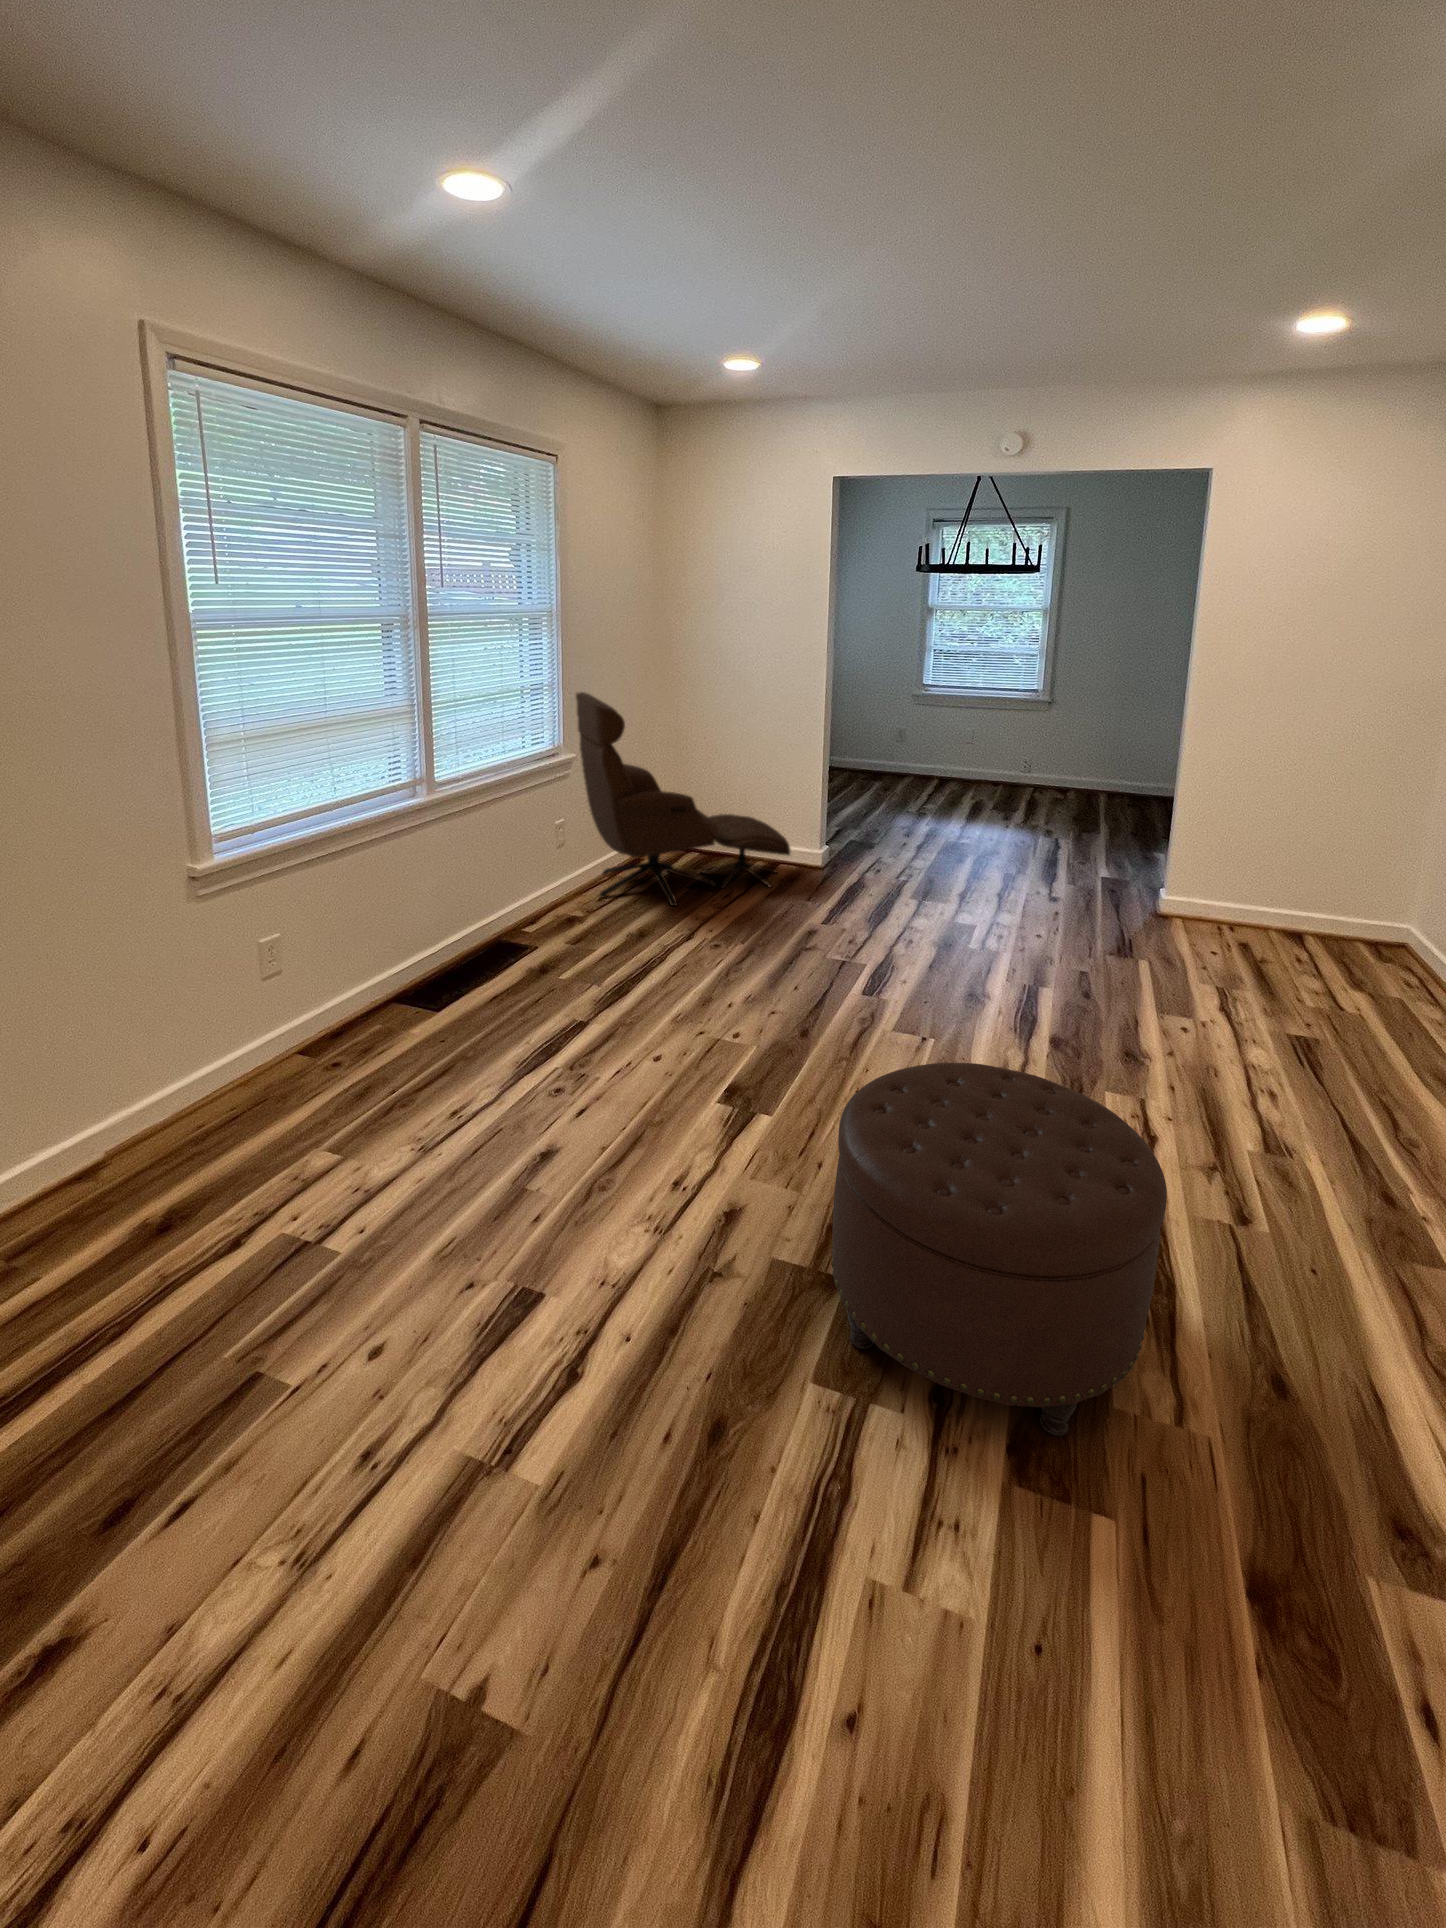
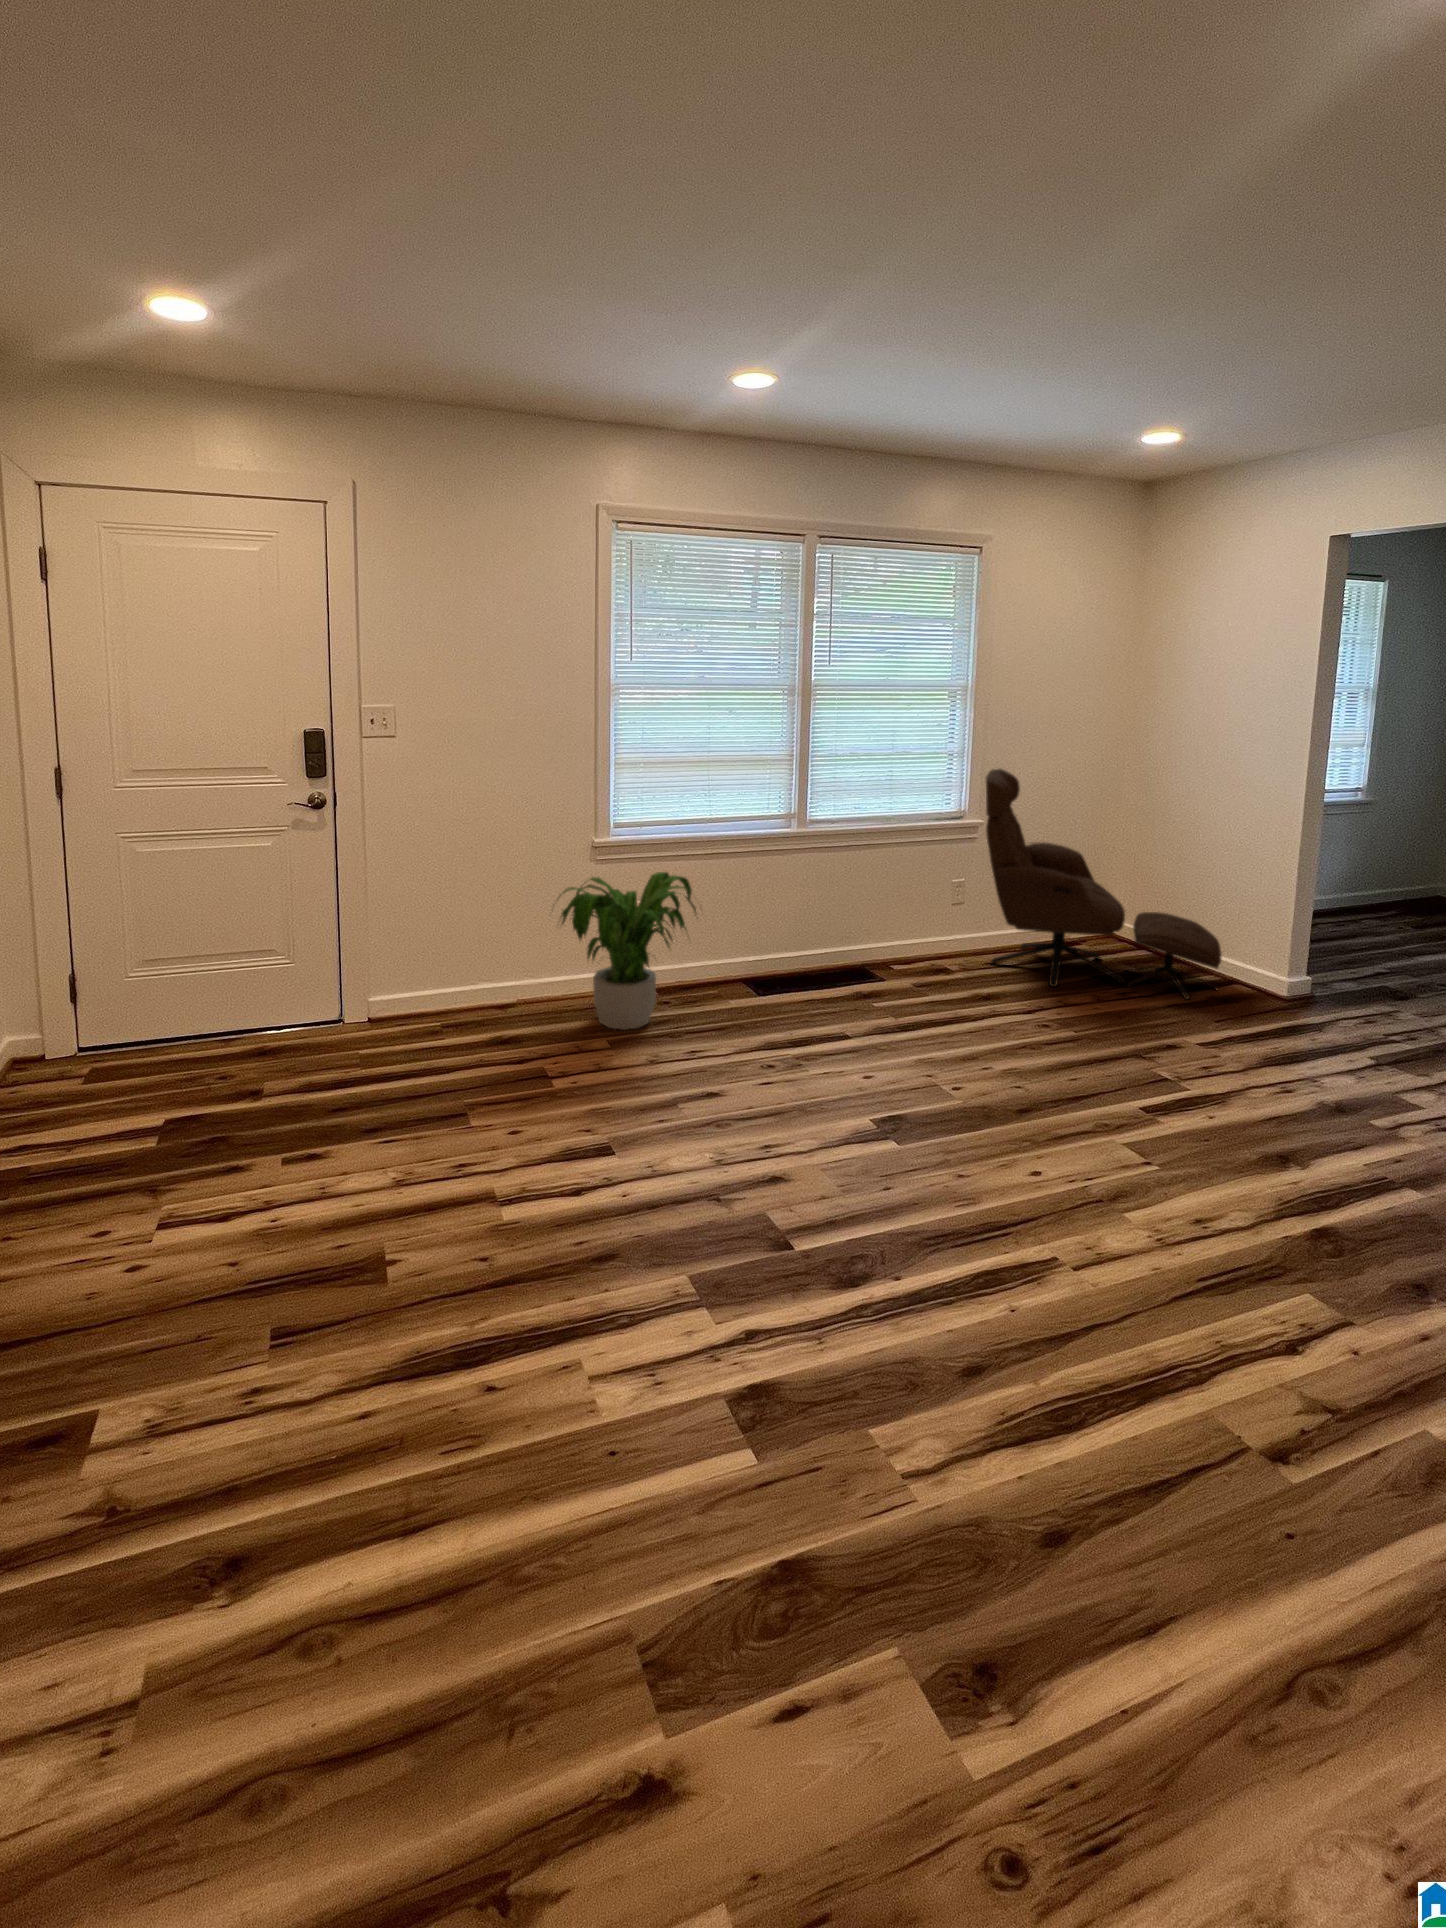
potted plant: none [169,883,424,1130] -> present [552,872,696,1030]
ottoman: present [831,1063,1167,1437] -> none [716,1084,1012,1408]

